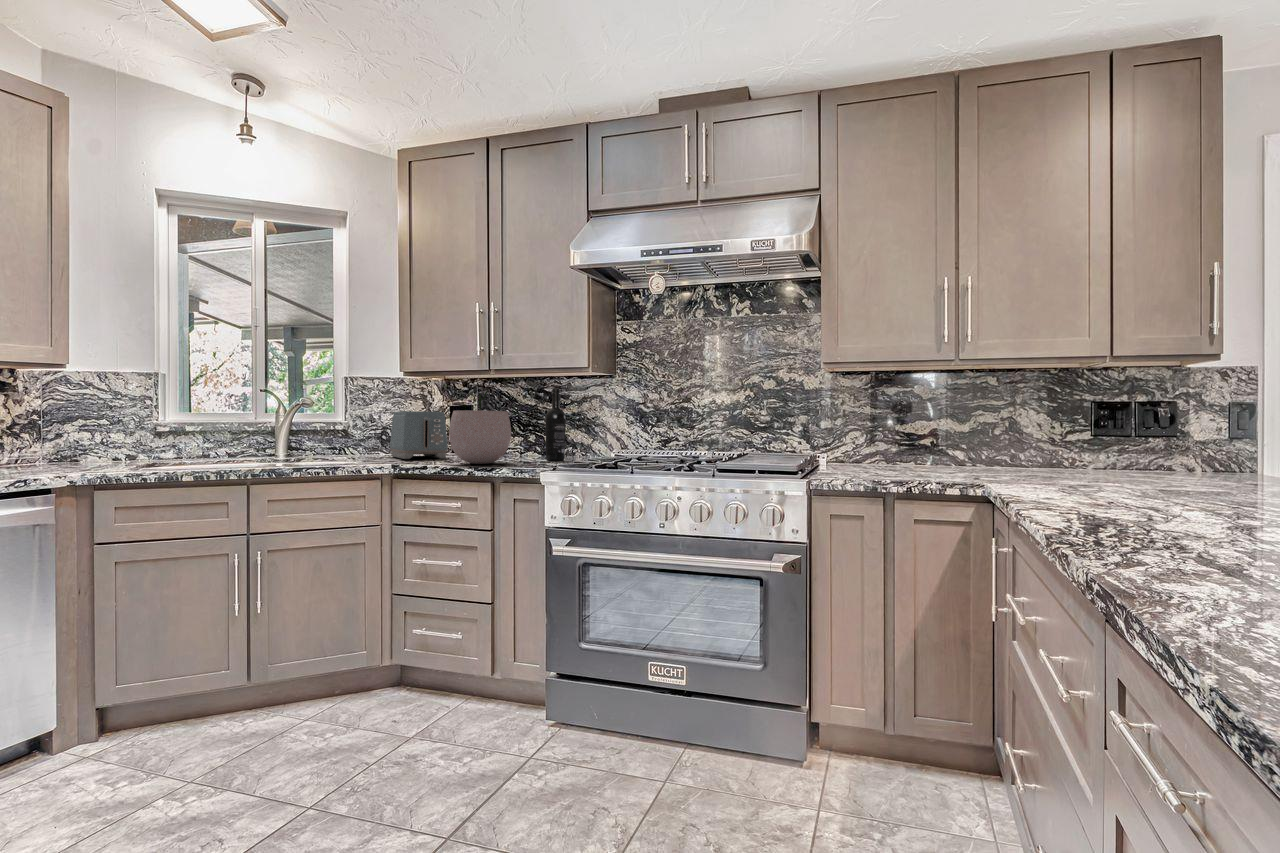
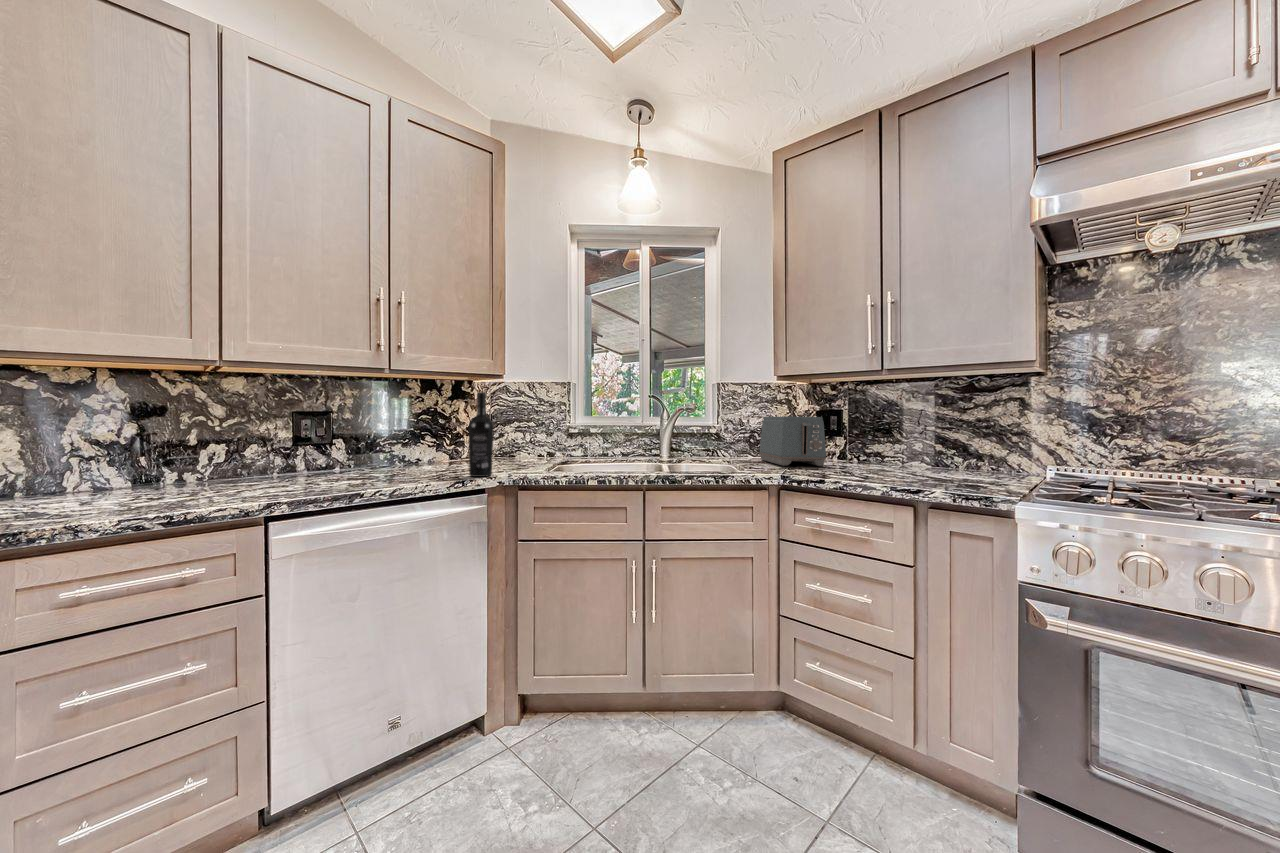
wine bottle: present [545,388,566,461] -> present [469,392,494,477]
plant pot: present [449,390,511,464] -> none [847,390,926,479]

